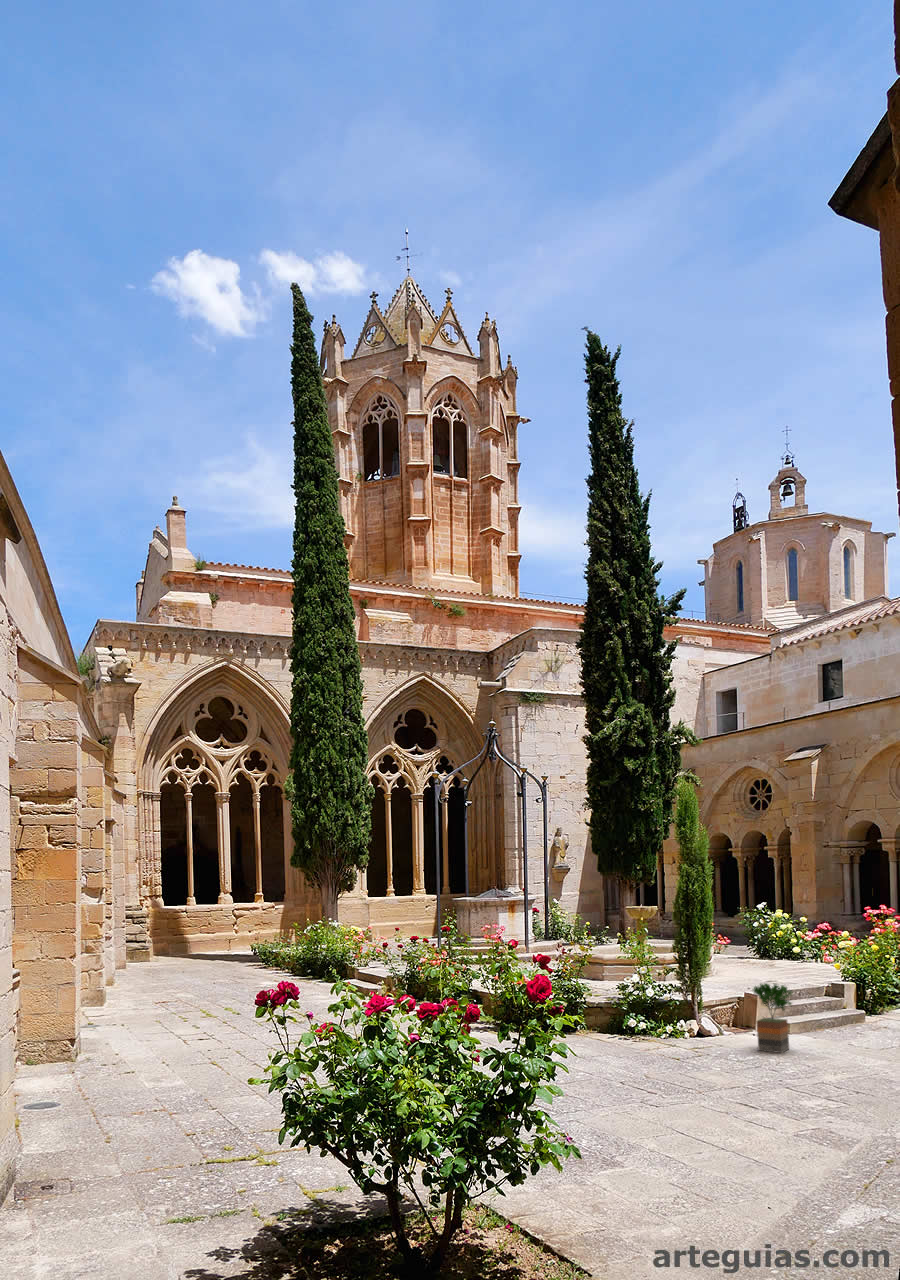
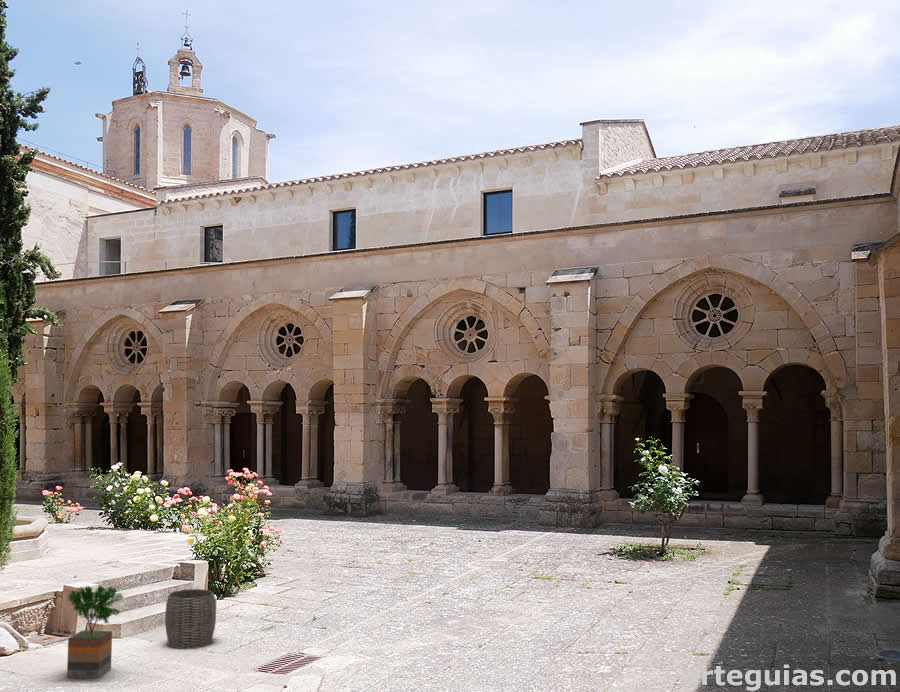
woven basket: none [825,997,868,1044] -> present [165,589,216,649]

